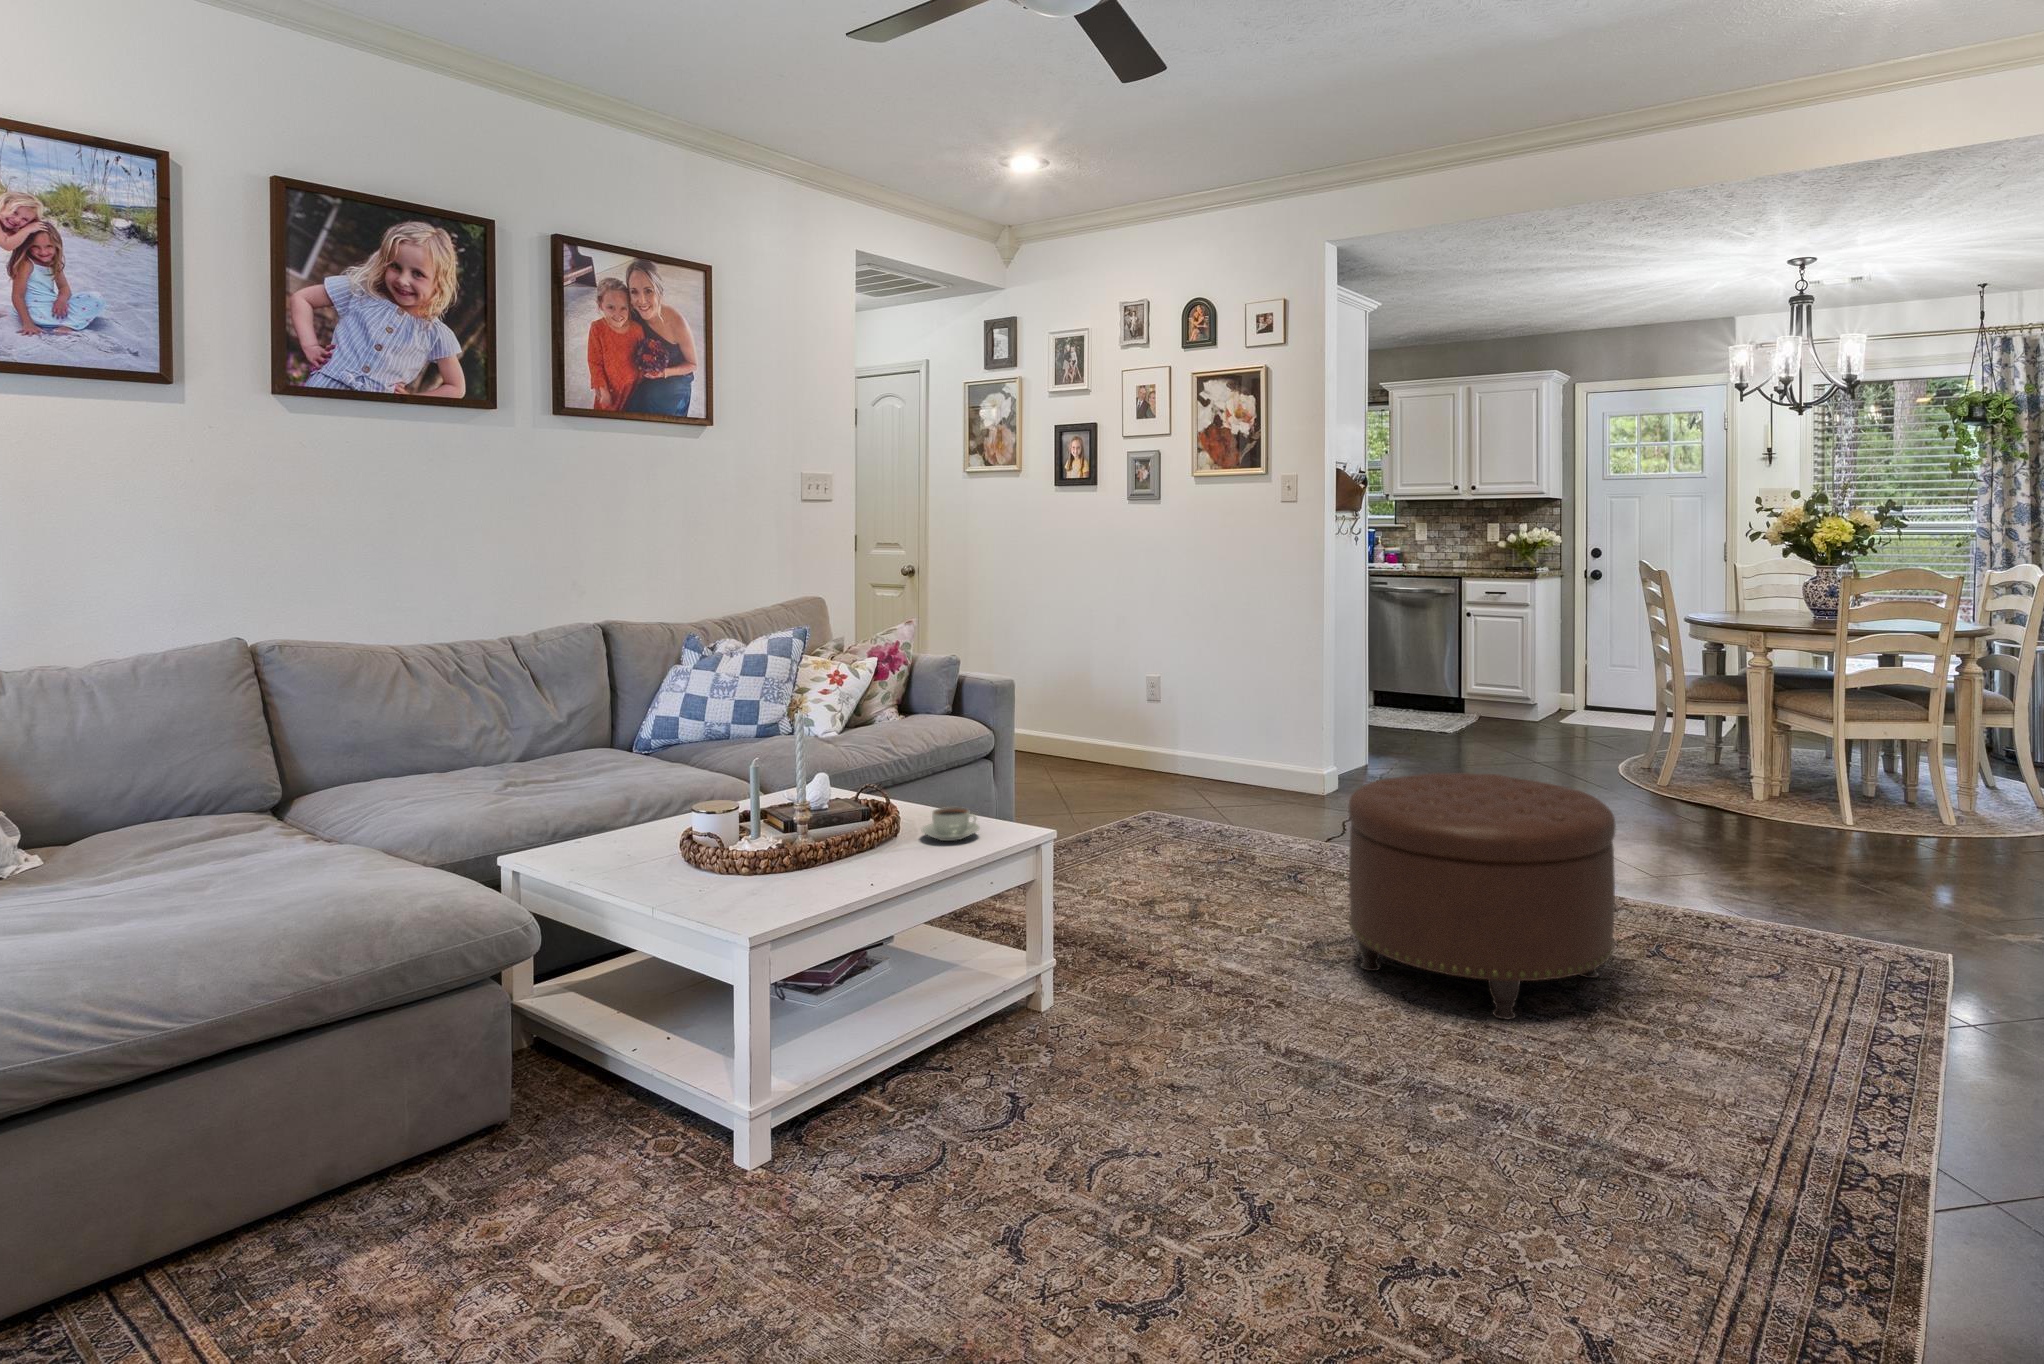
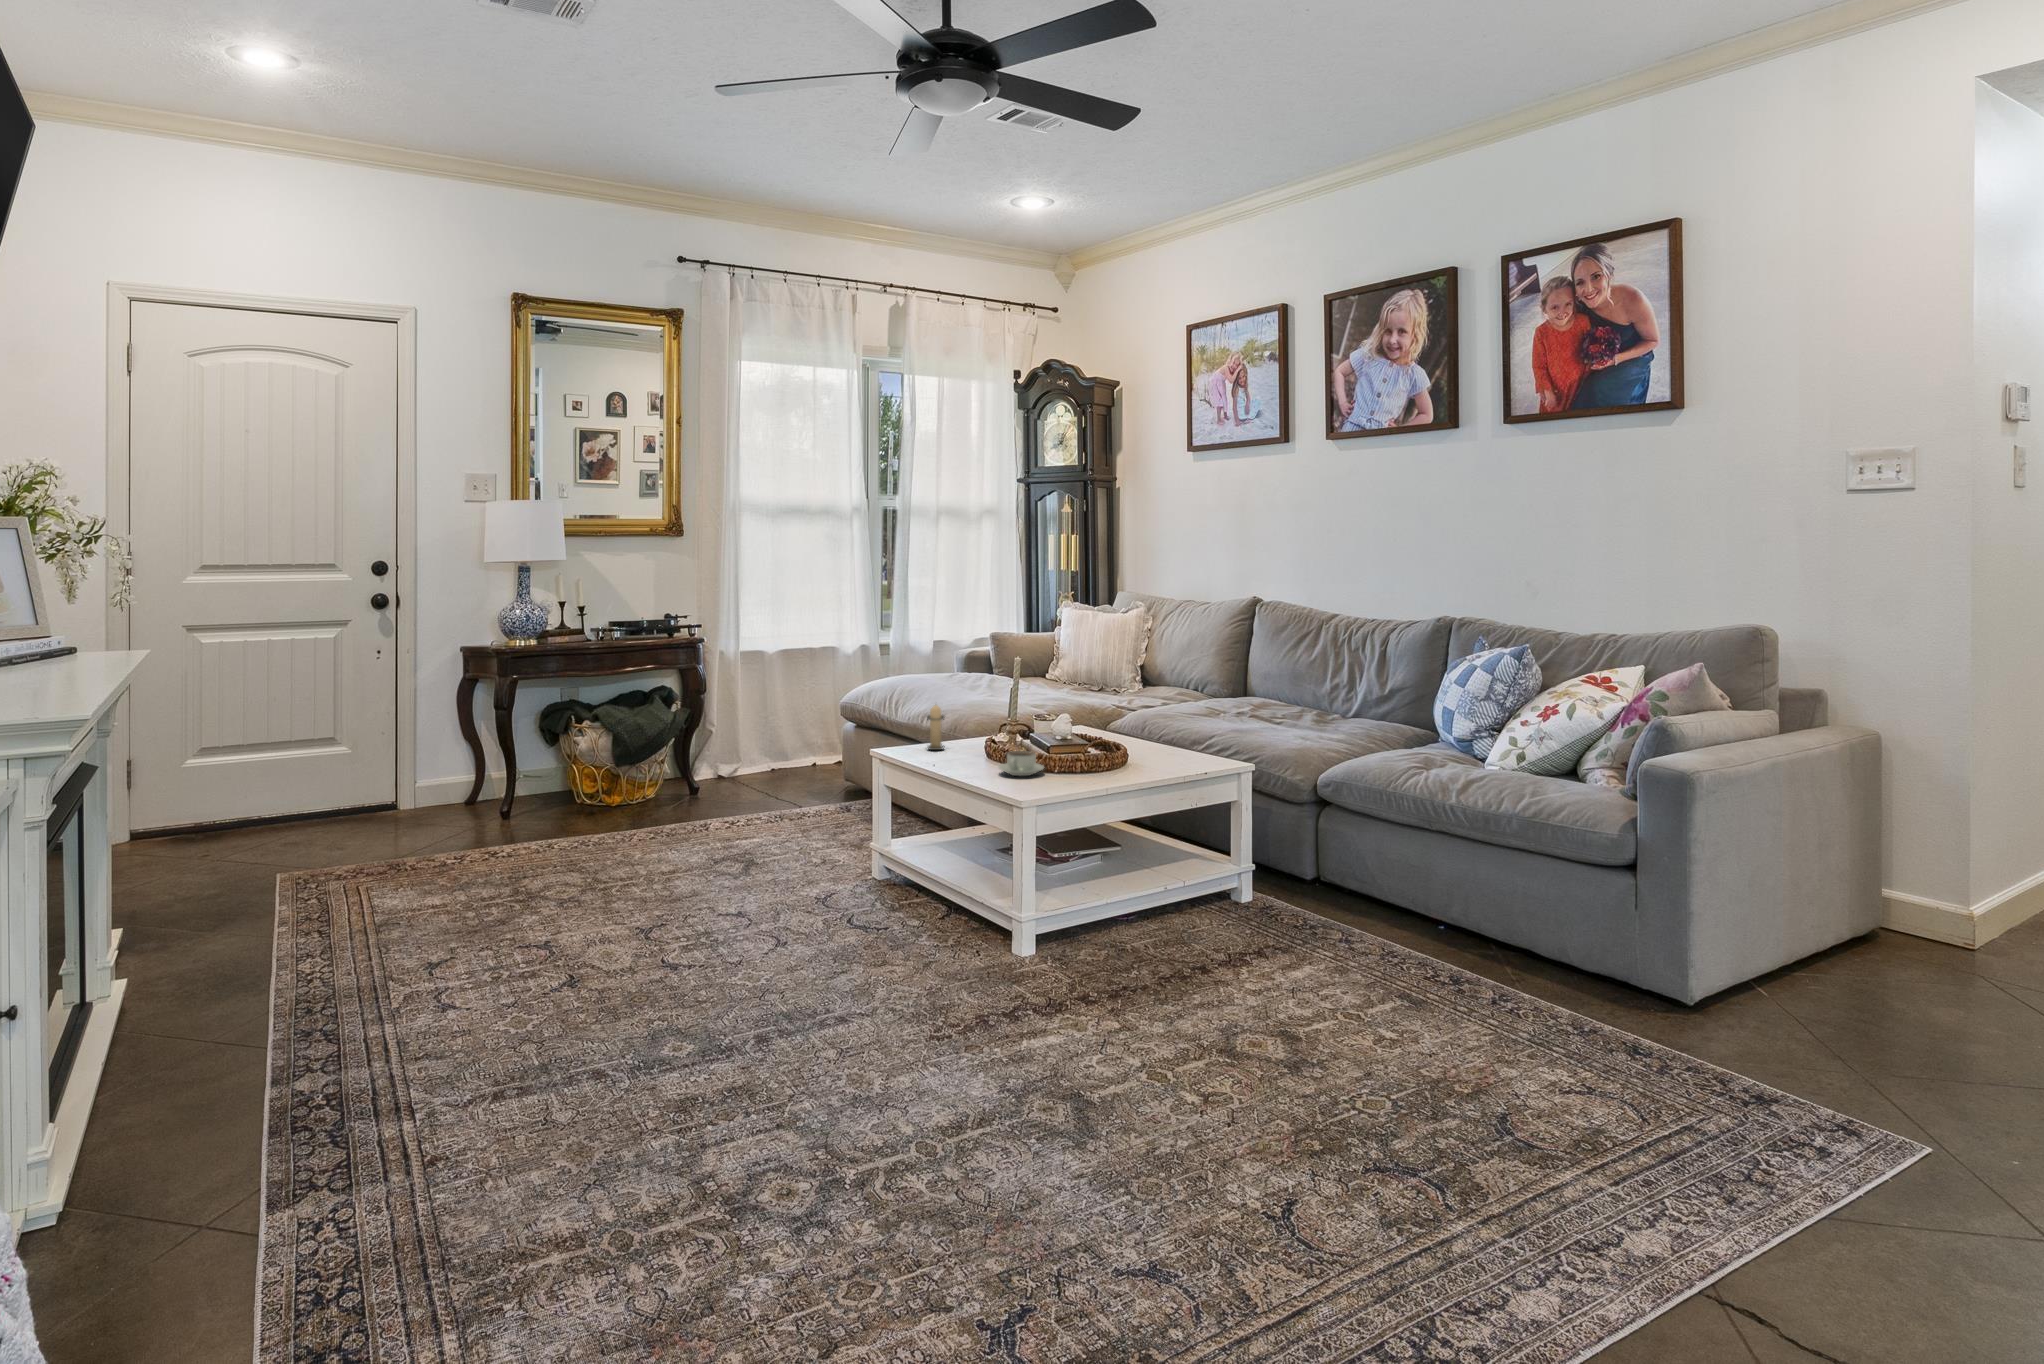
ottoman: present [1348,773,1616,1019] -> none [730,874,1112,1284]
candle: none [765,813,805,897] -> present [927,705,945,750]

